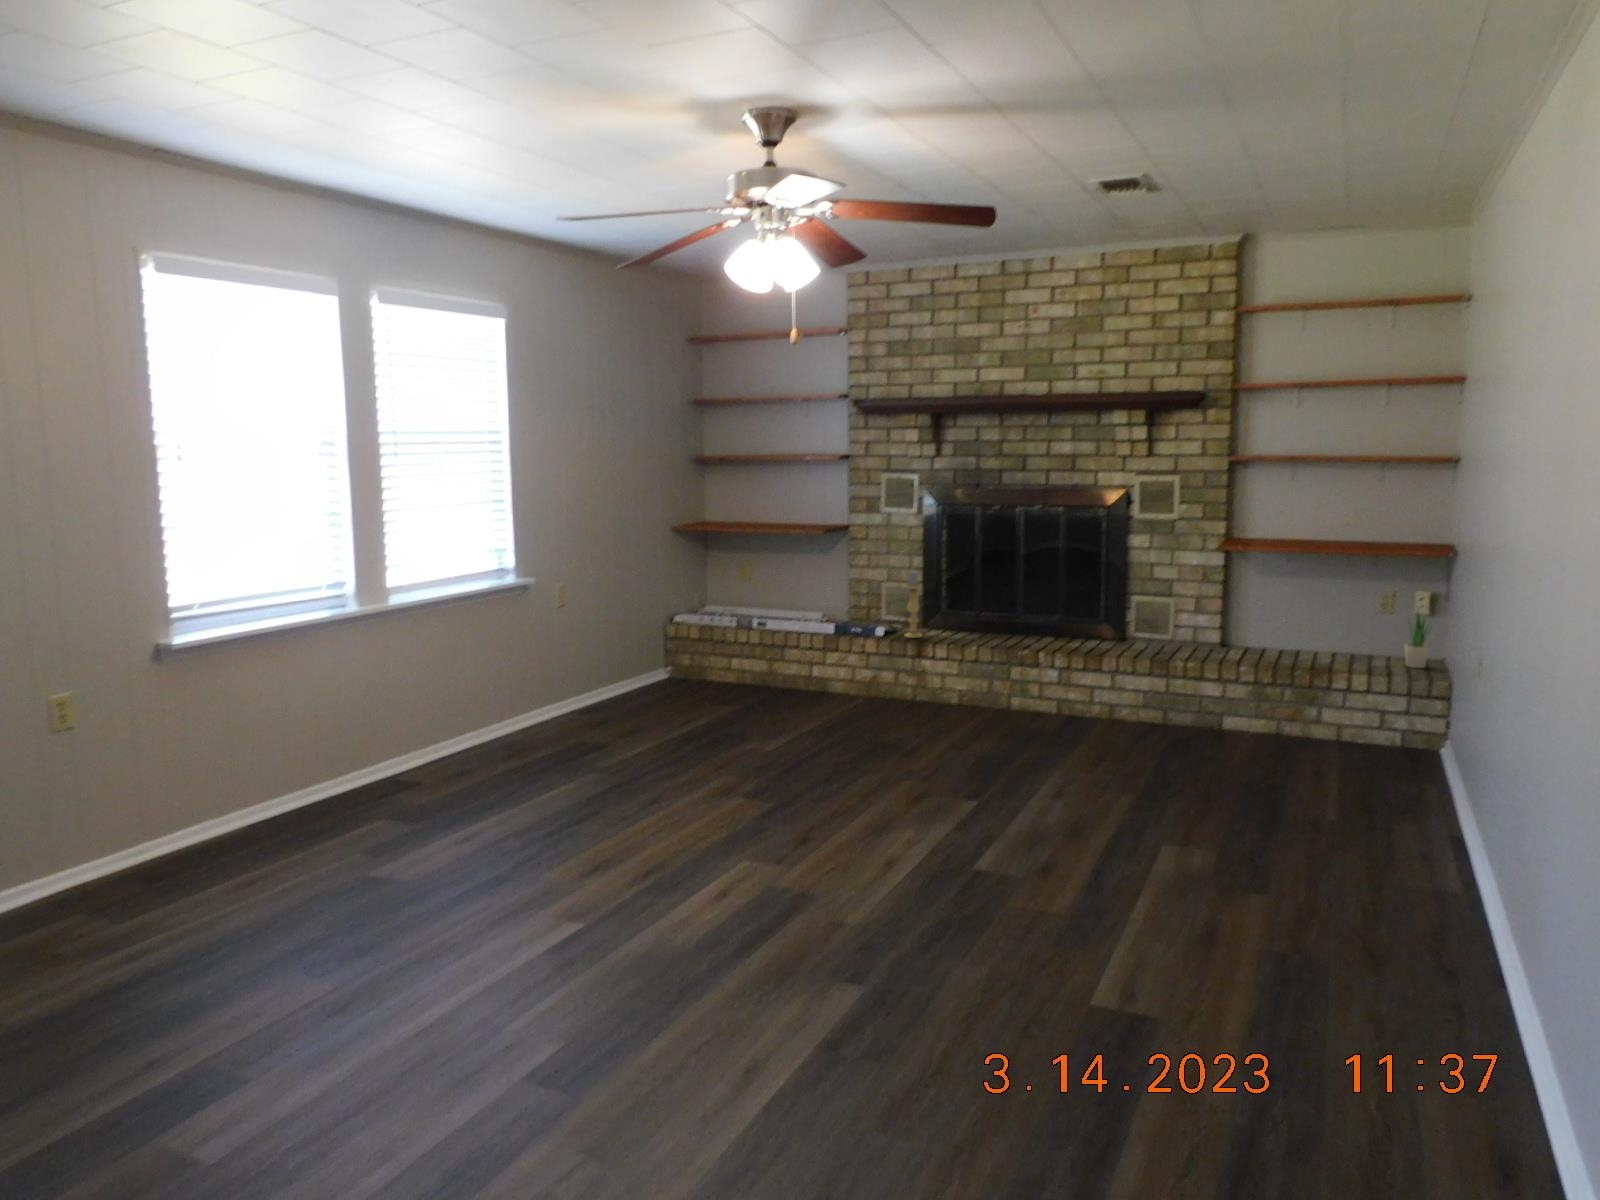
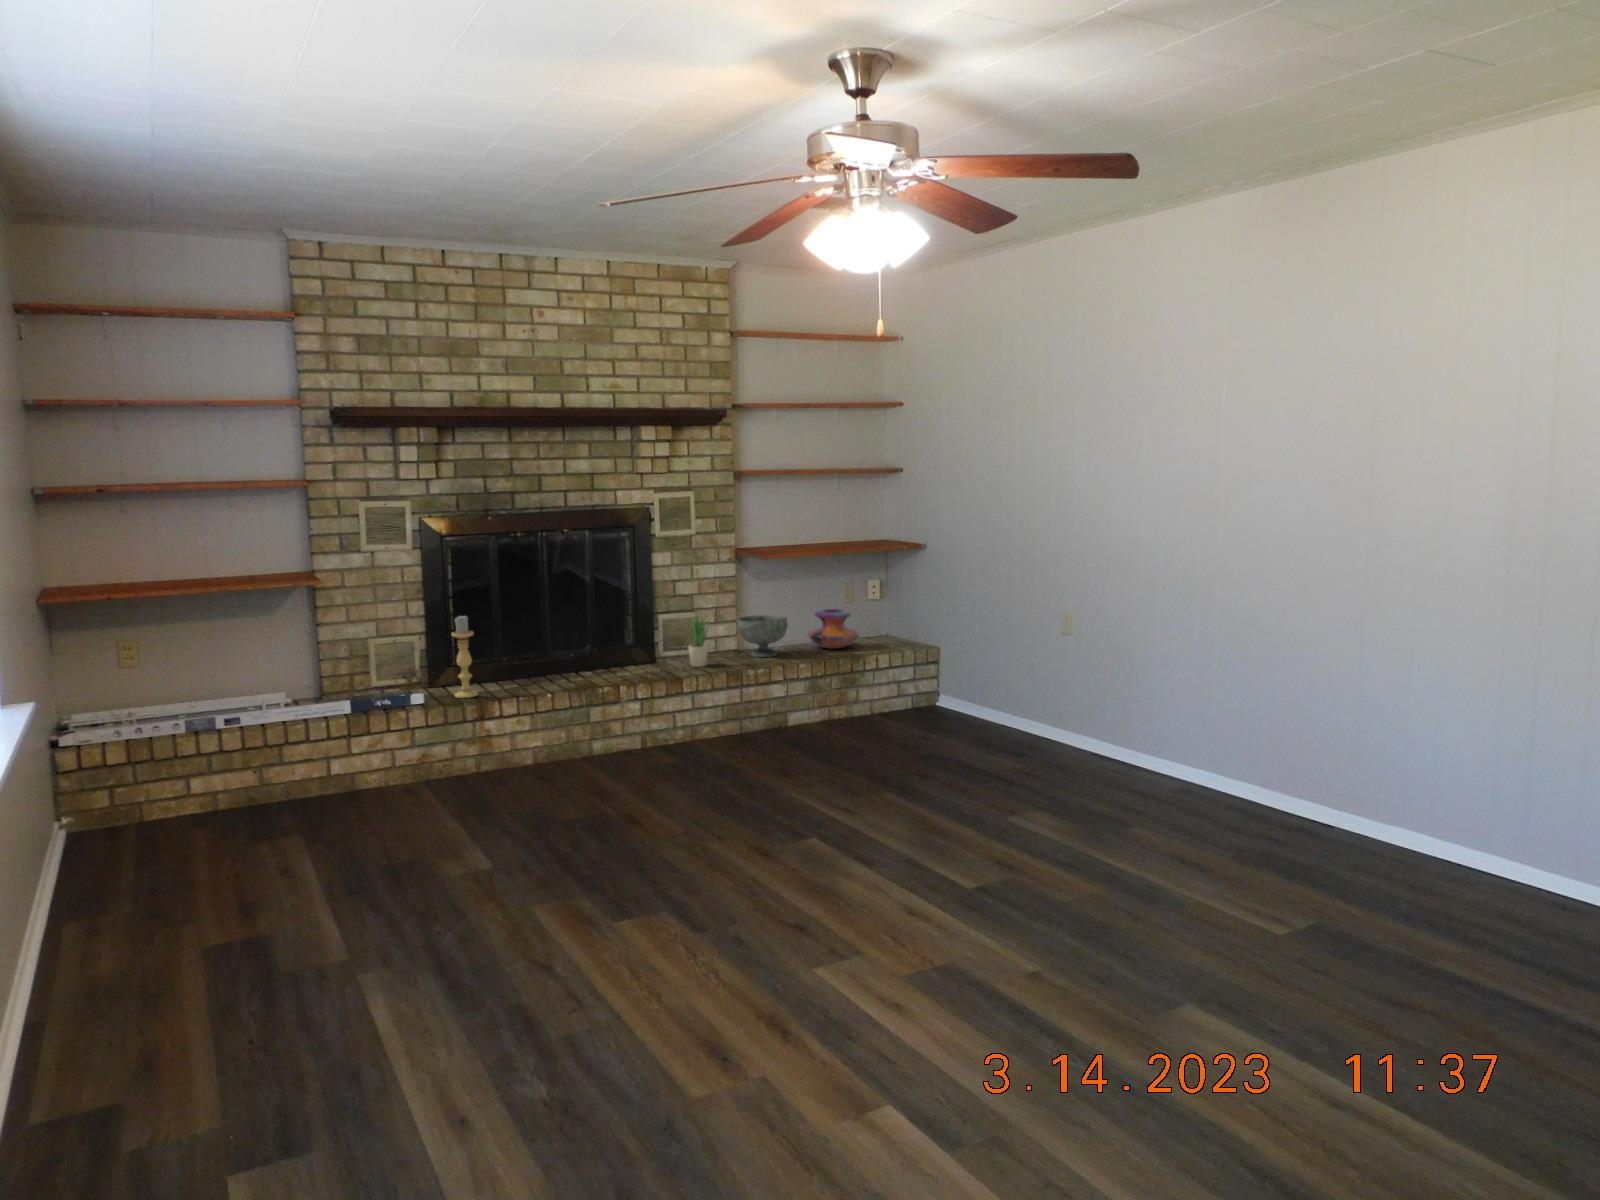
decorative bowl: none [1208,609,1267,655] -> present [737,615,788,657]
potted plant: present [1405,612,1432,668] -> present [689,612,709,667]
decorative vase: none [1303,615,1370,661] -> present [807,609,859,649]

